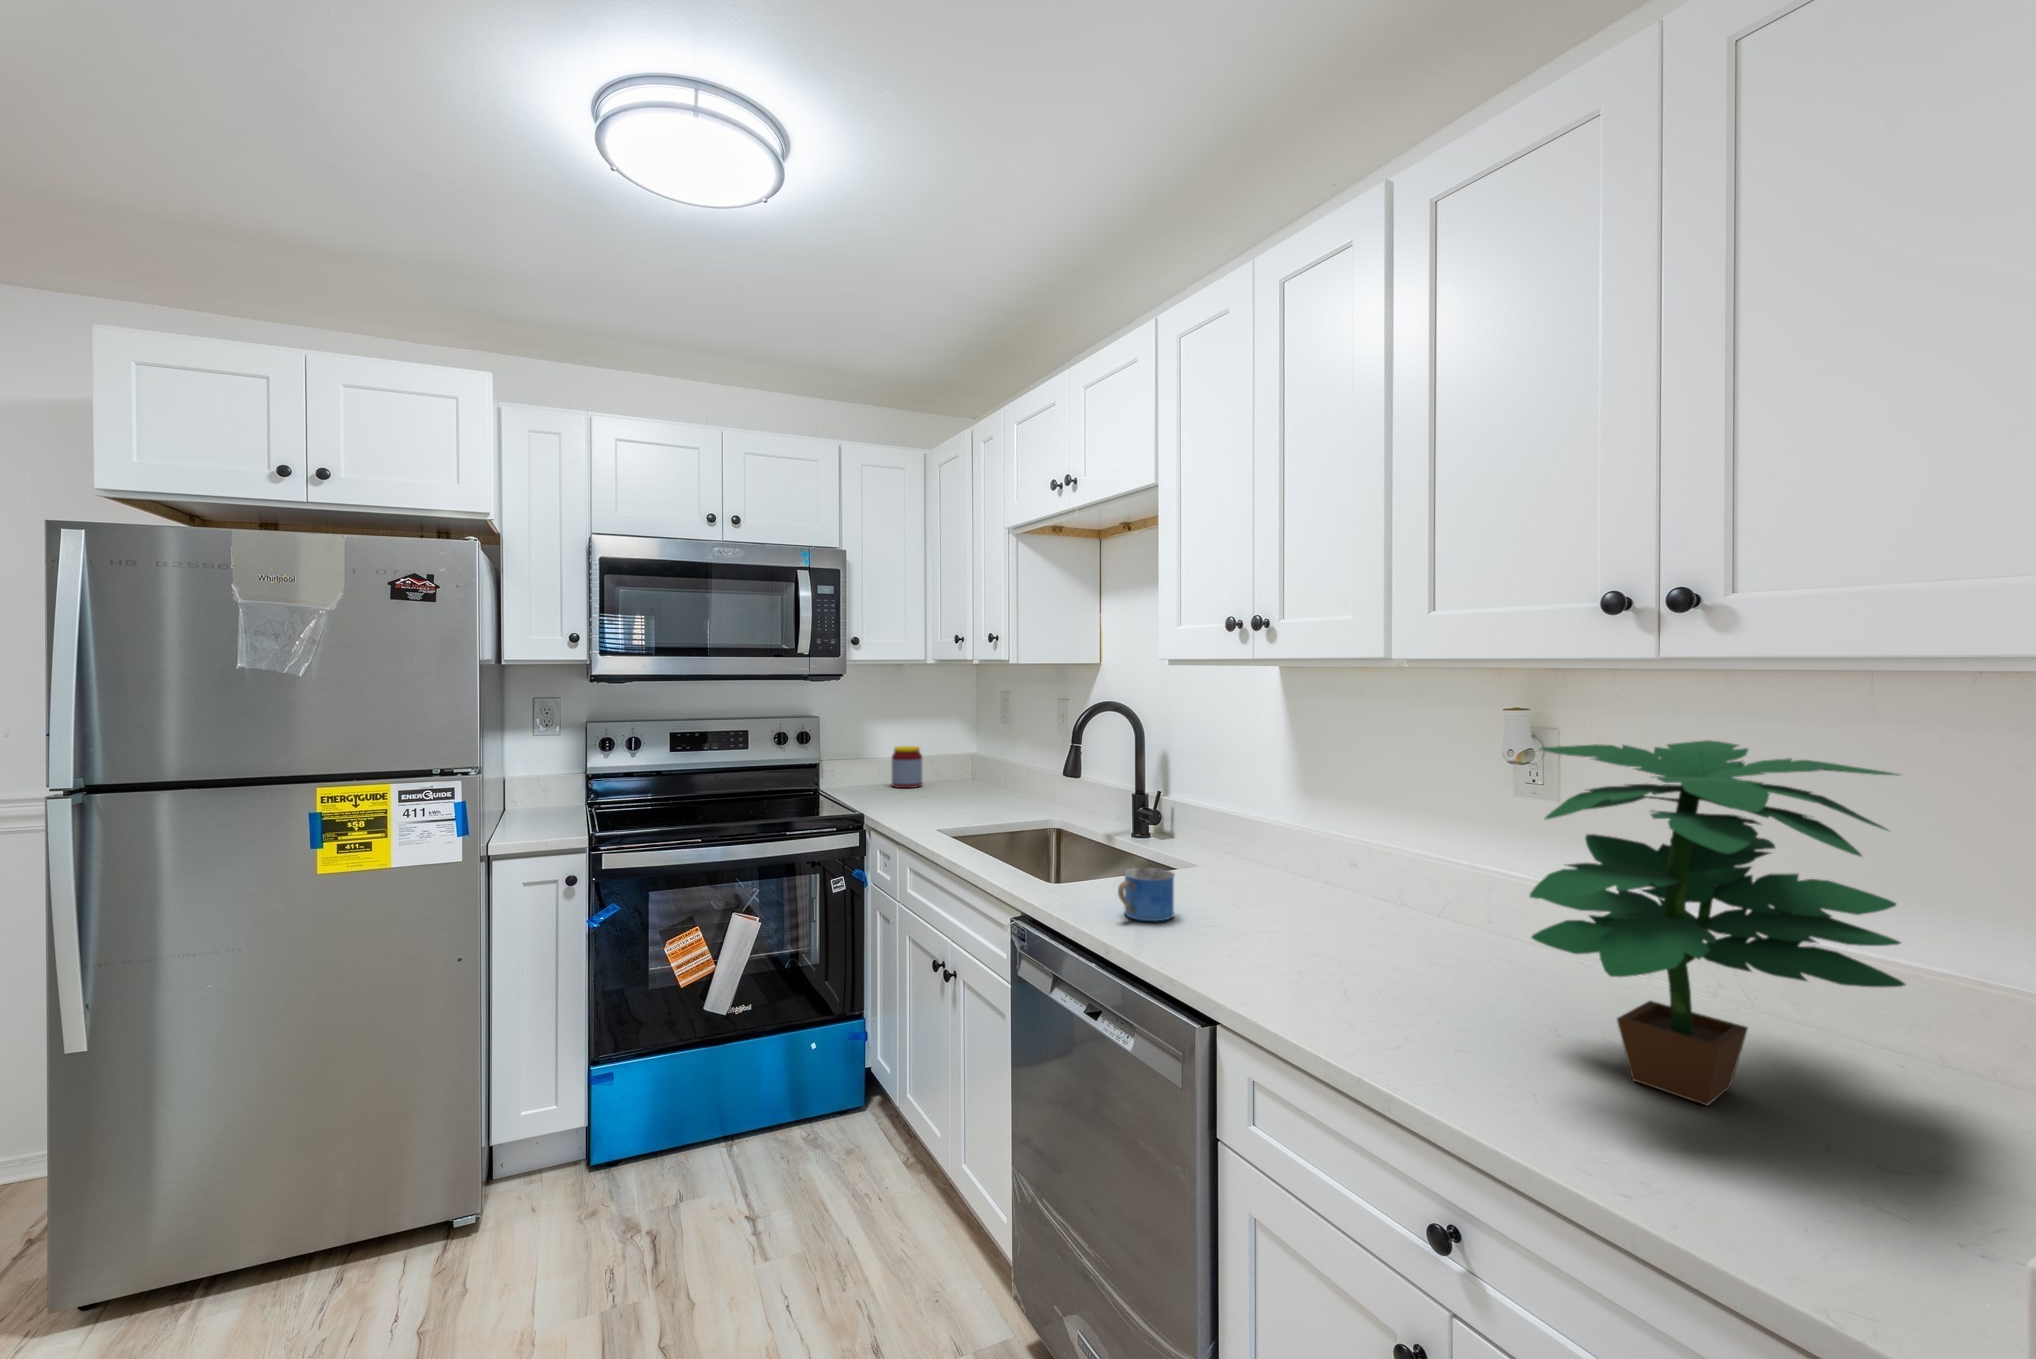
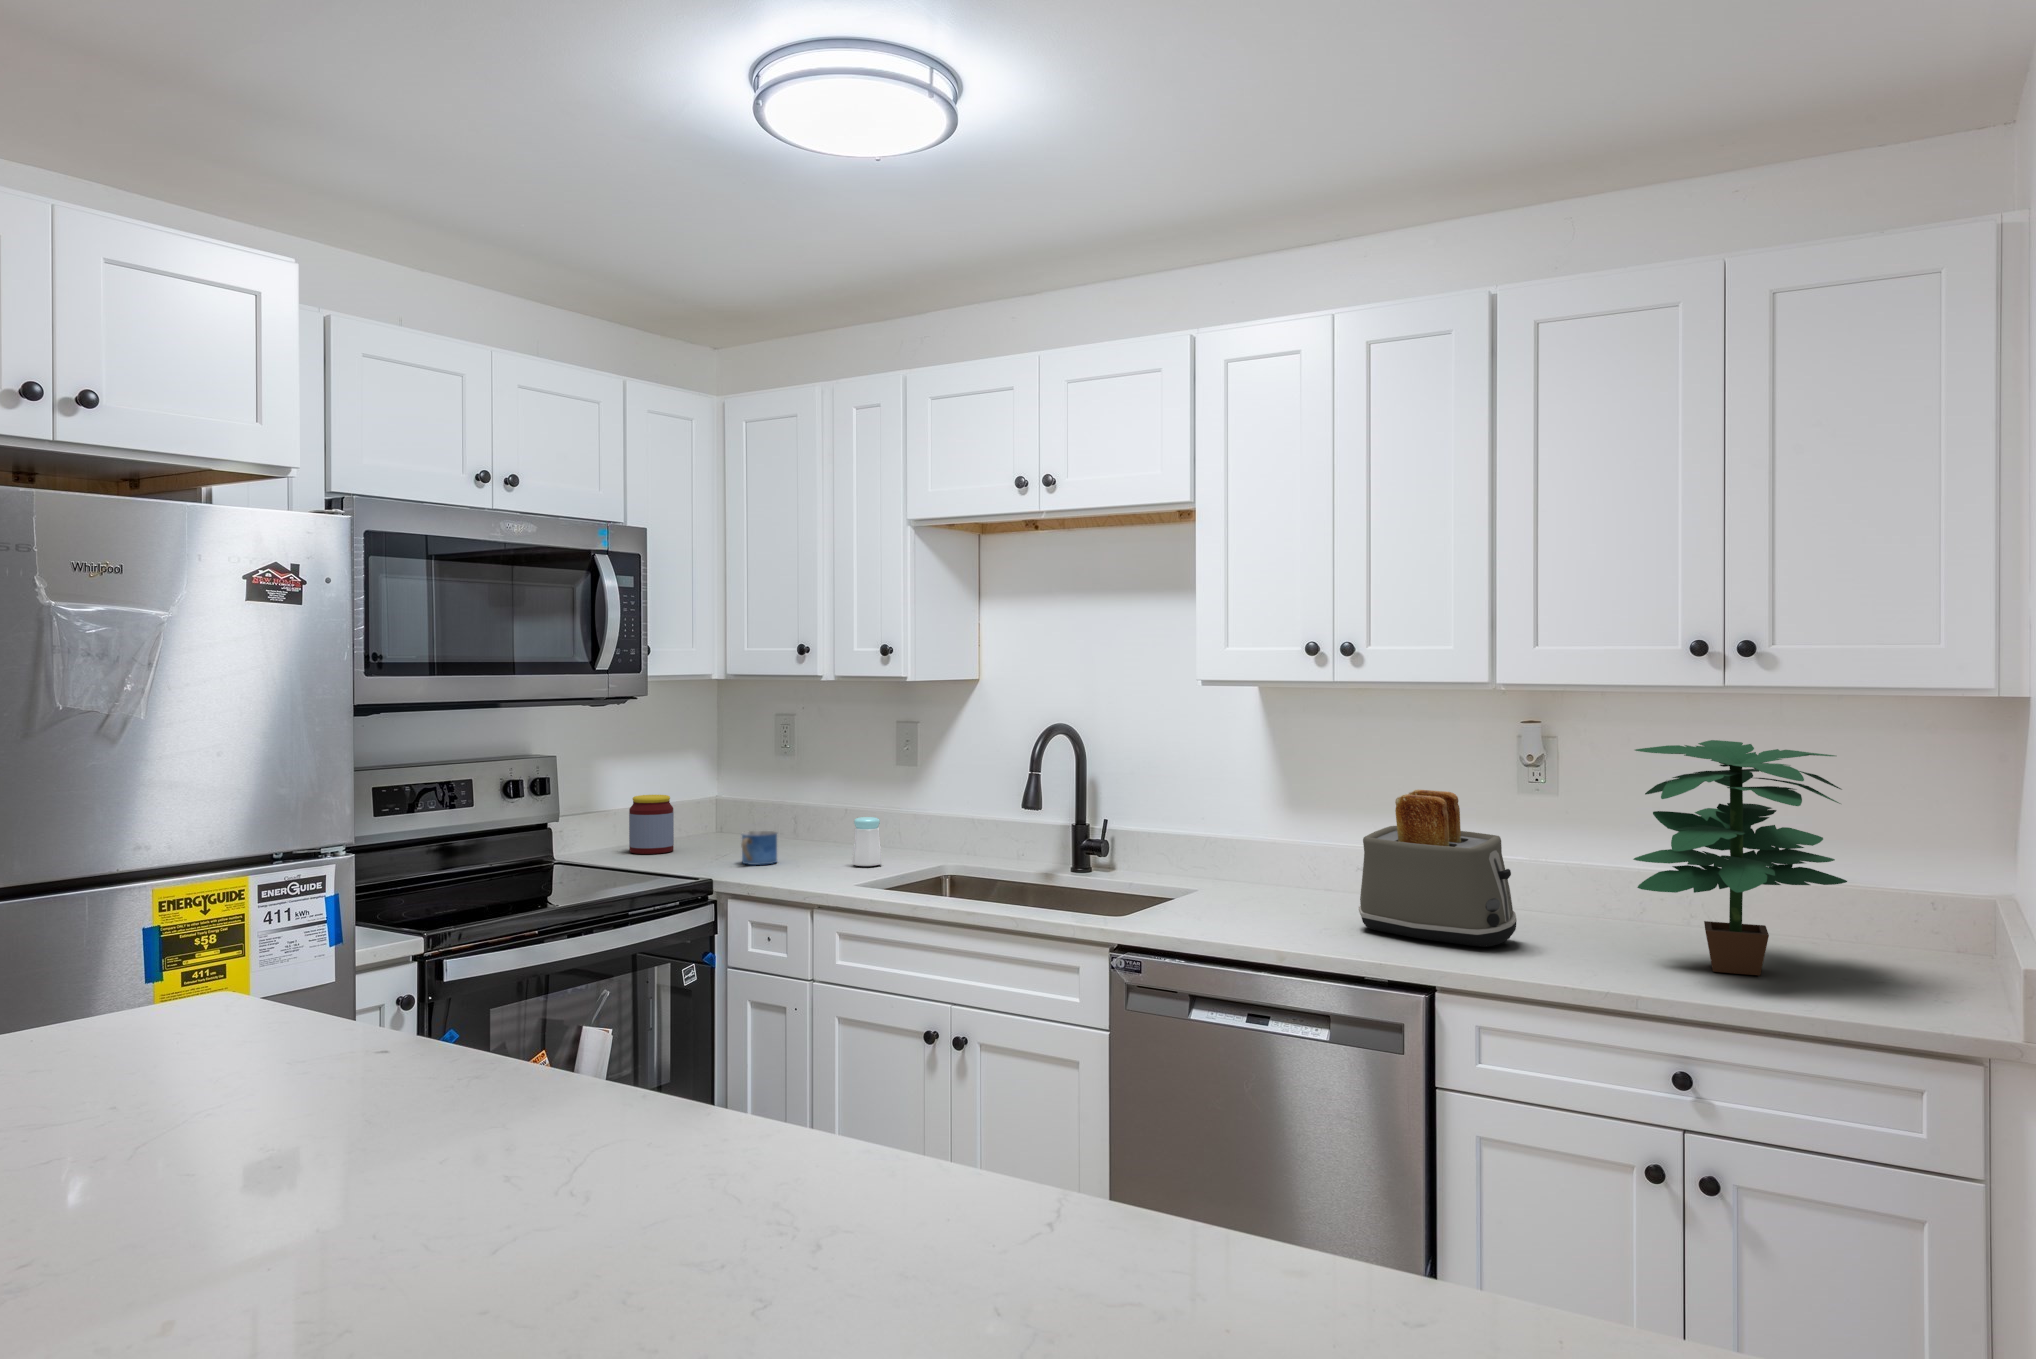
salt shaker: none [995,772,1019,810] -> present [853,817,882,866]
toaster: none [1257,781,1417,977] -> present [1359,790,1517,947]
mug: present [1118,868,1174,921] -> present [742,831,777,865]

